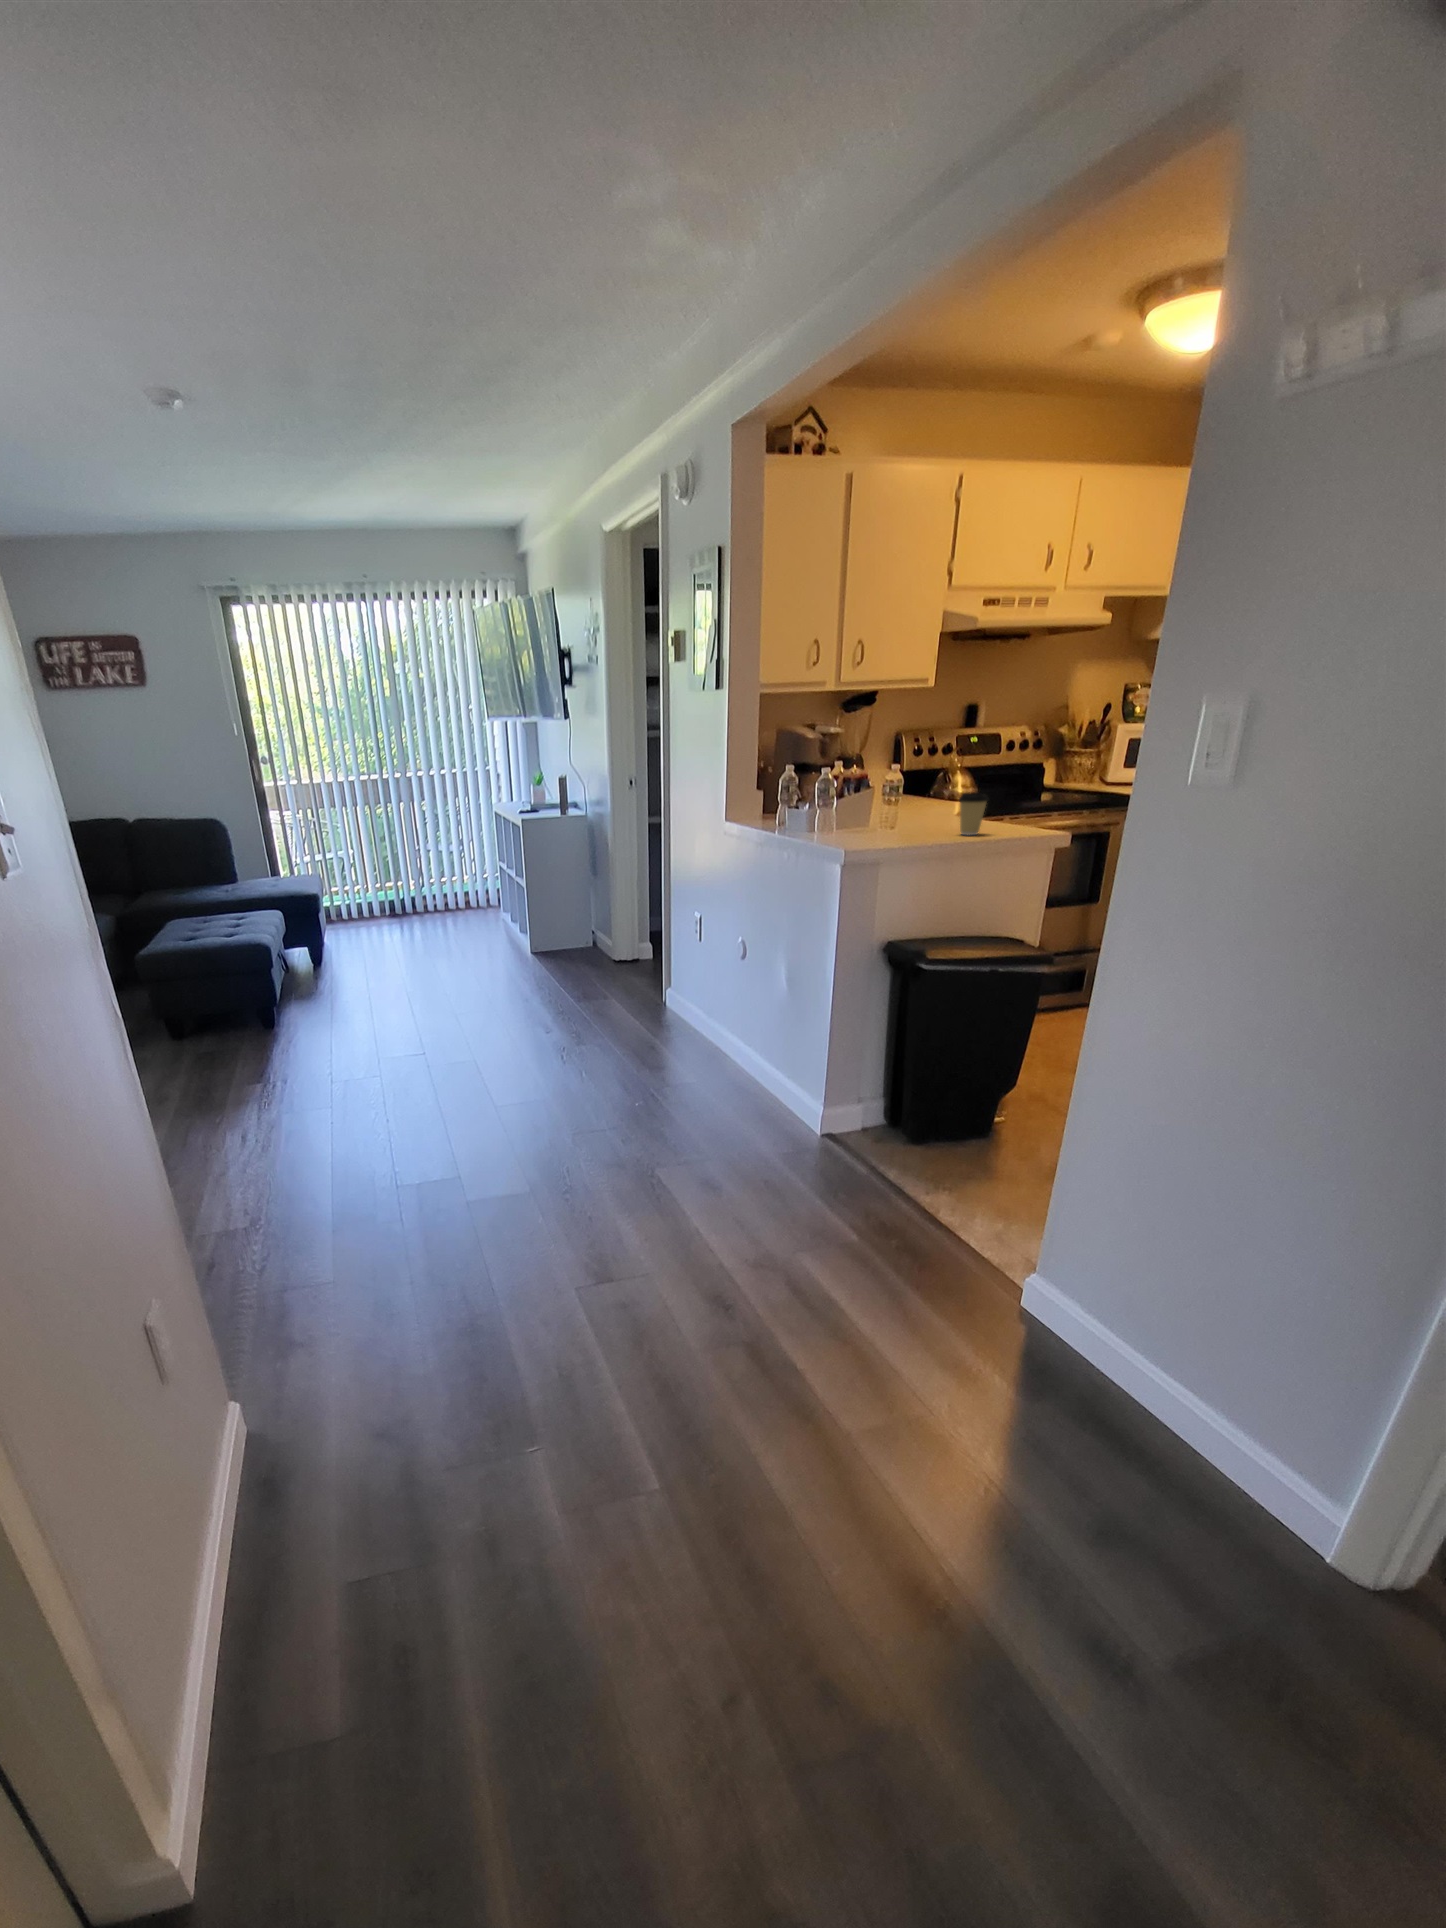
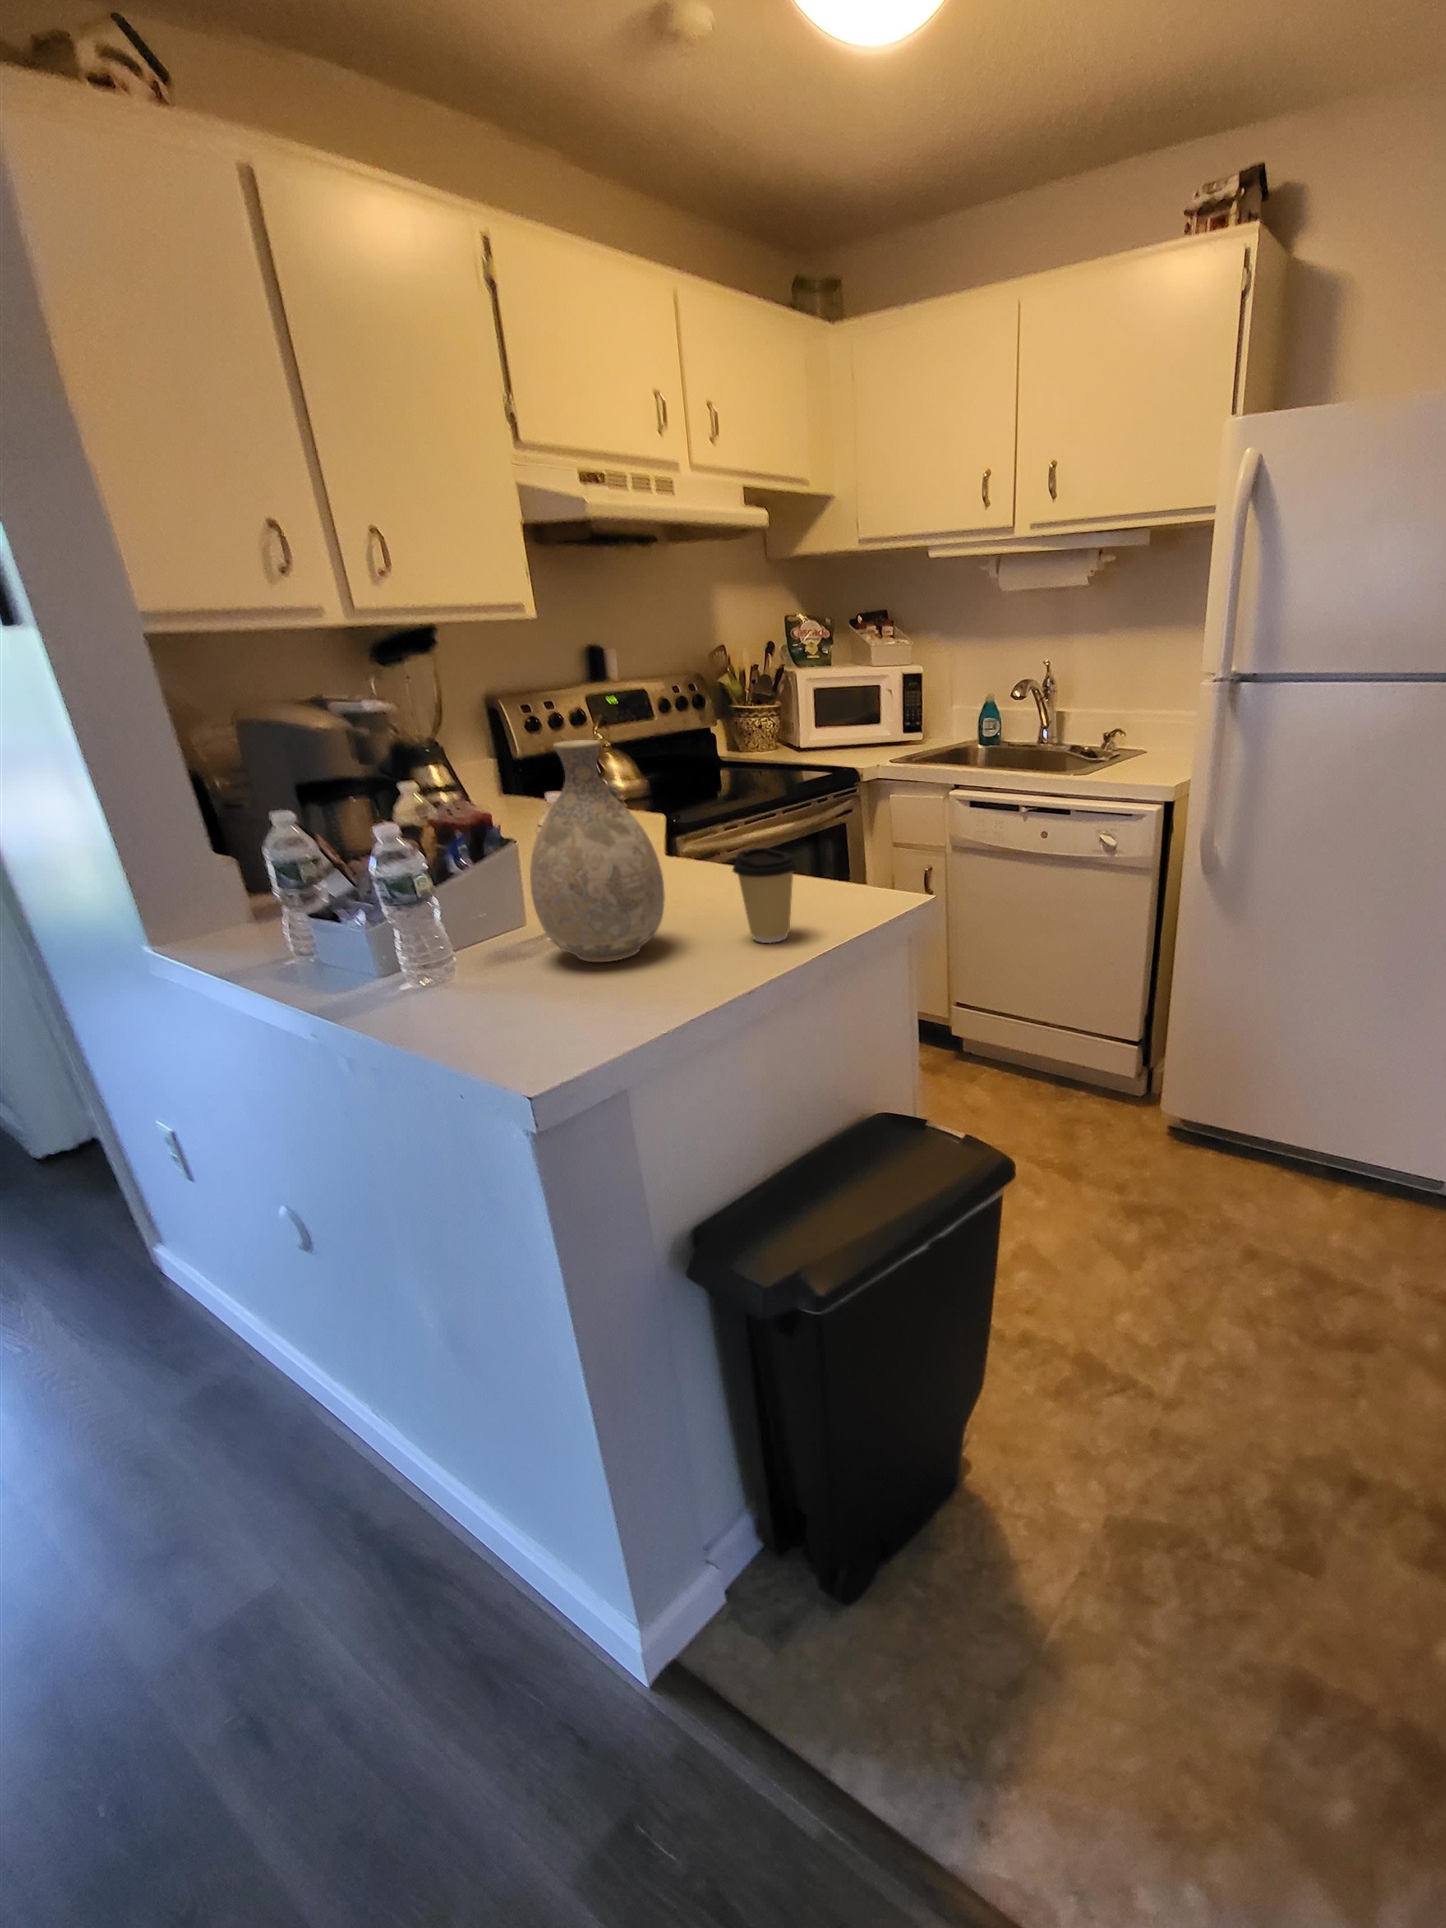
vase: none [872,739,928,835] -> present [530,740,665,962]

